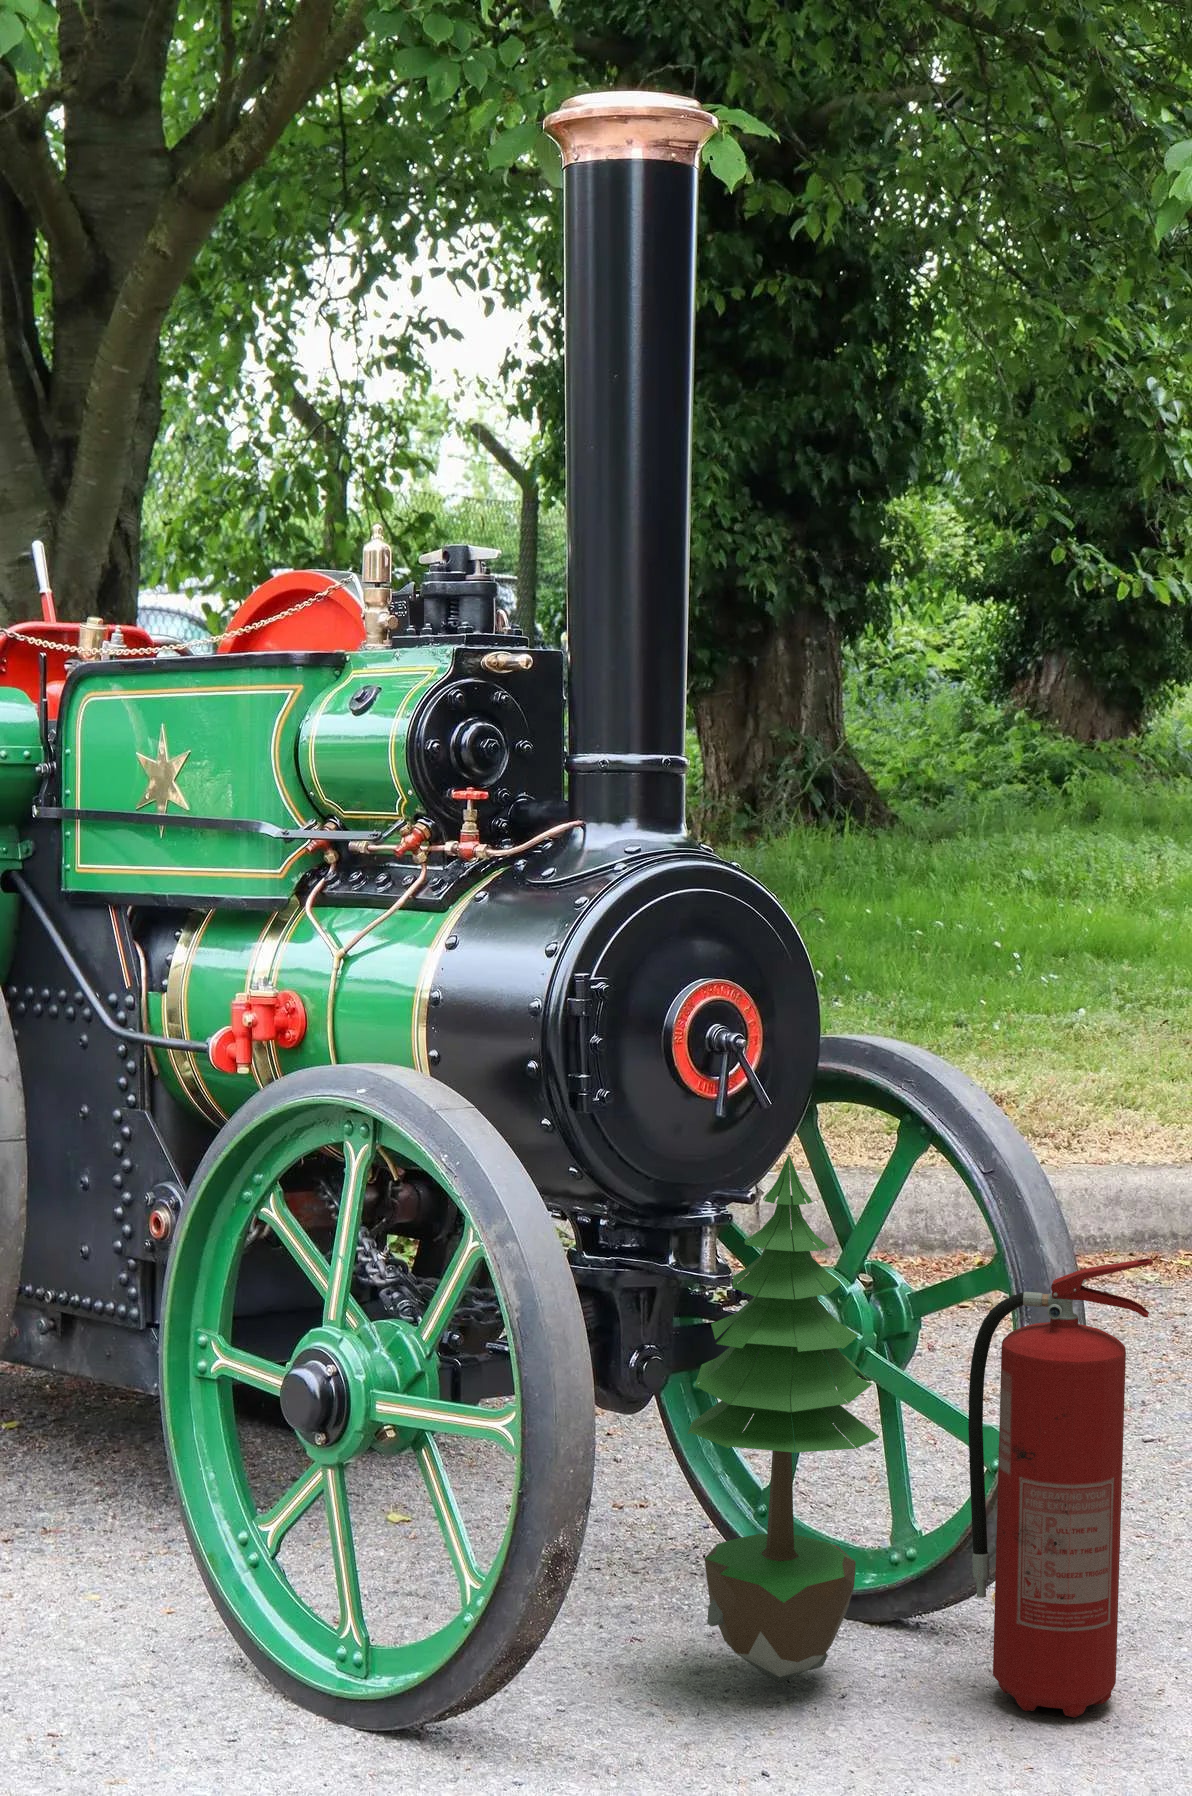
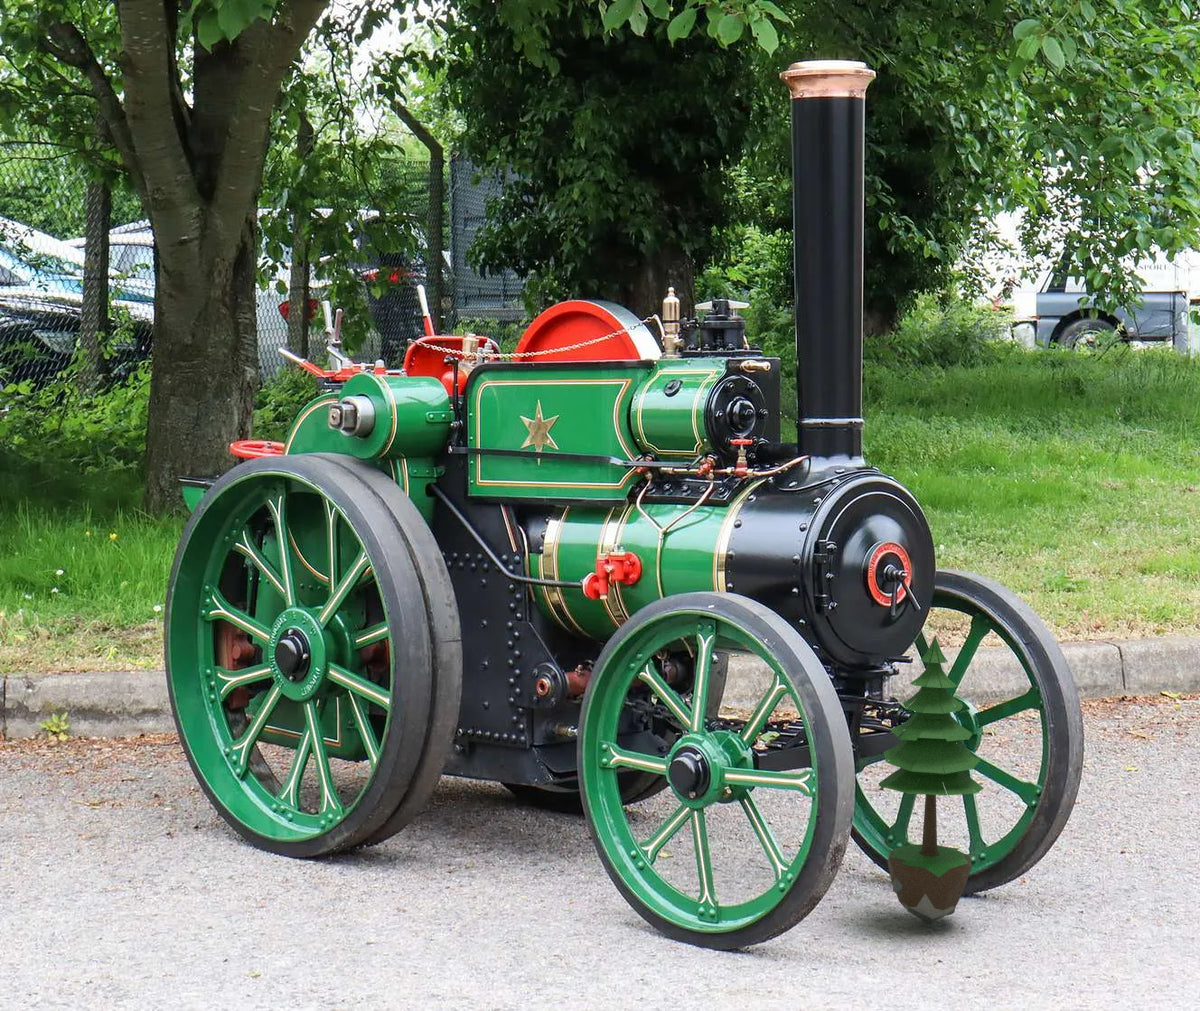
fire extinguisher: present [968,1259,1152,1718] -> none [1032,688,1133,935]

